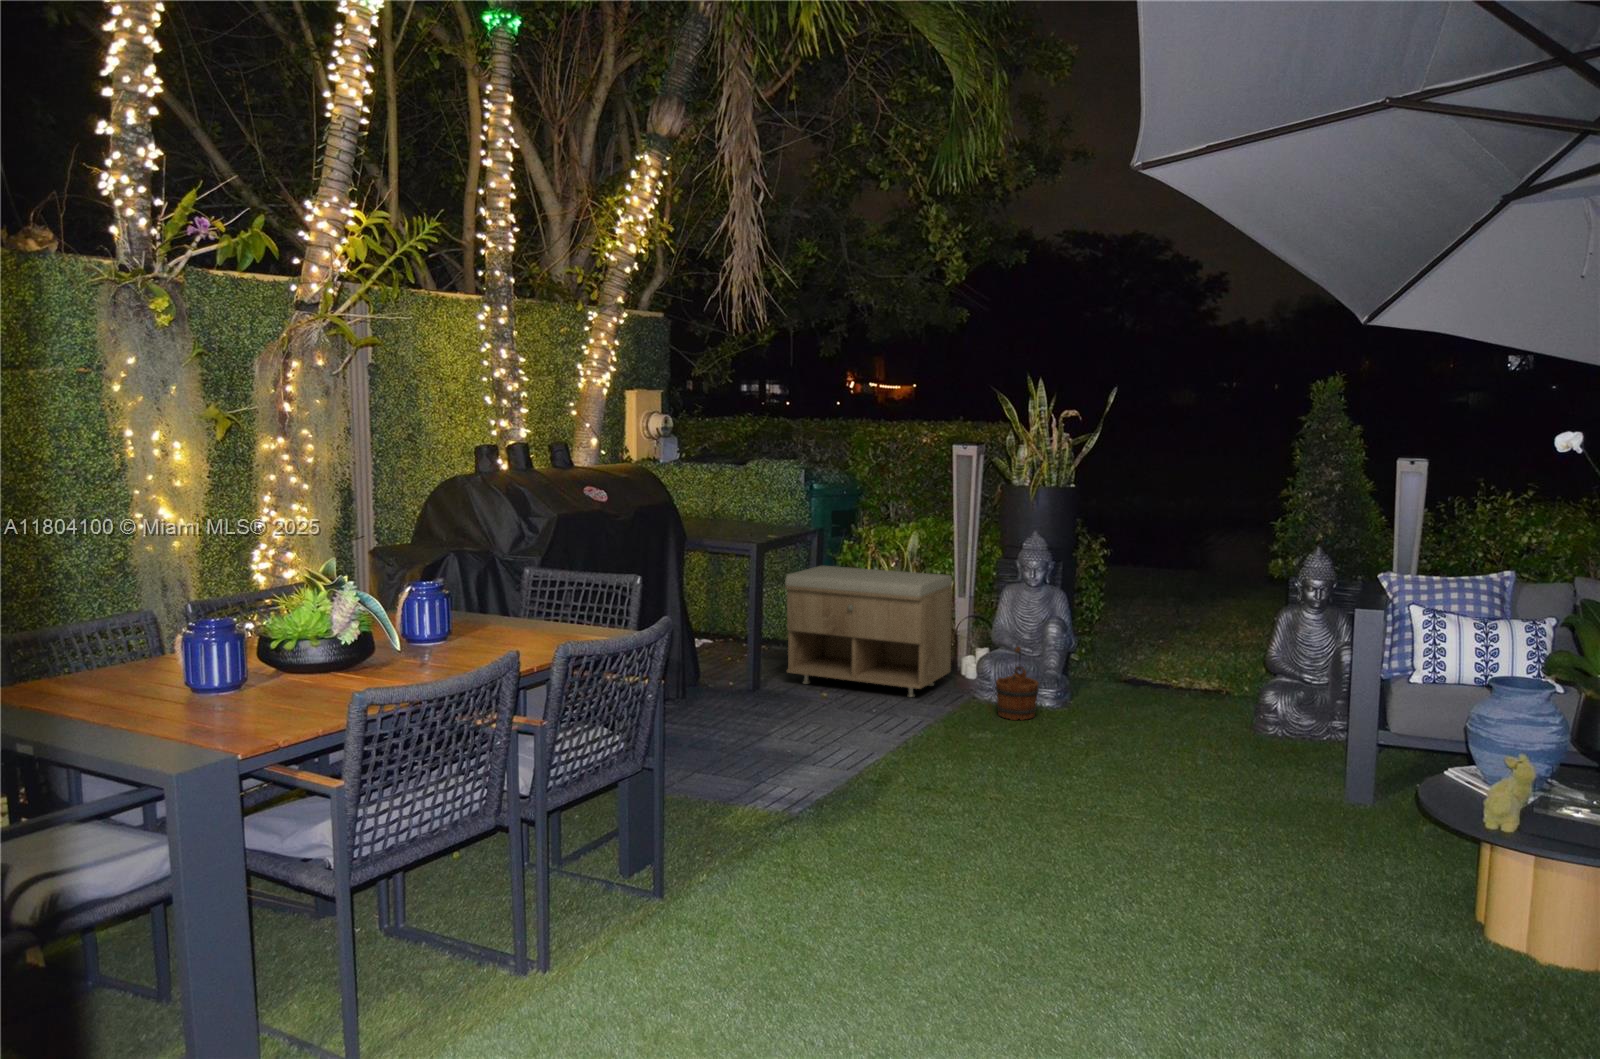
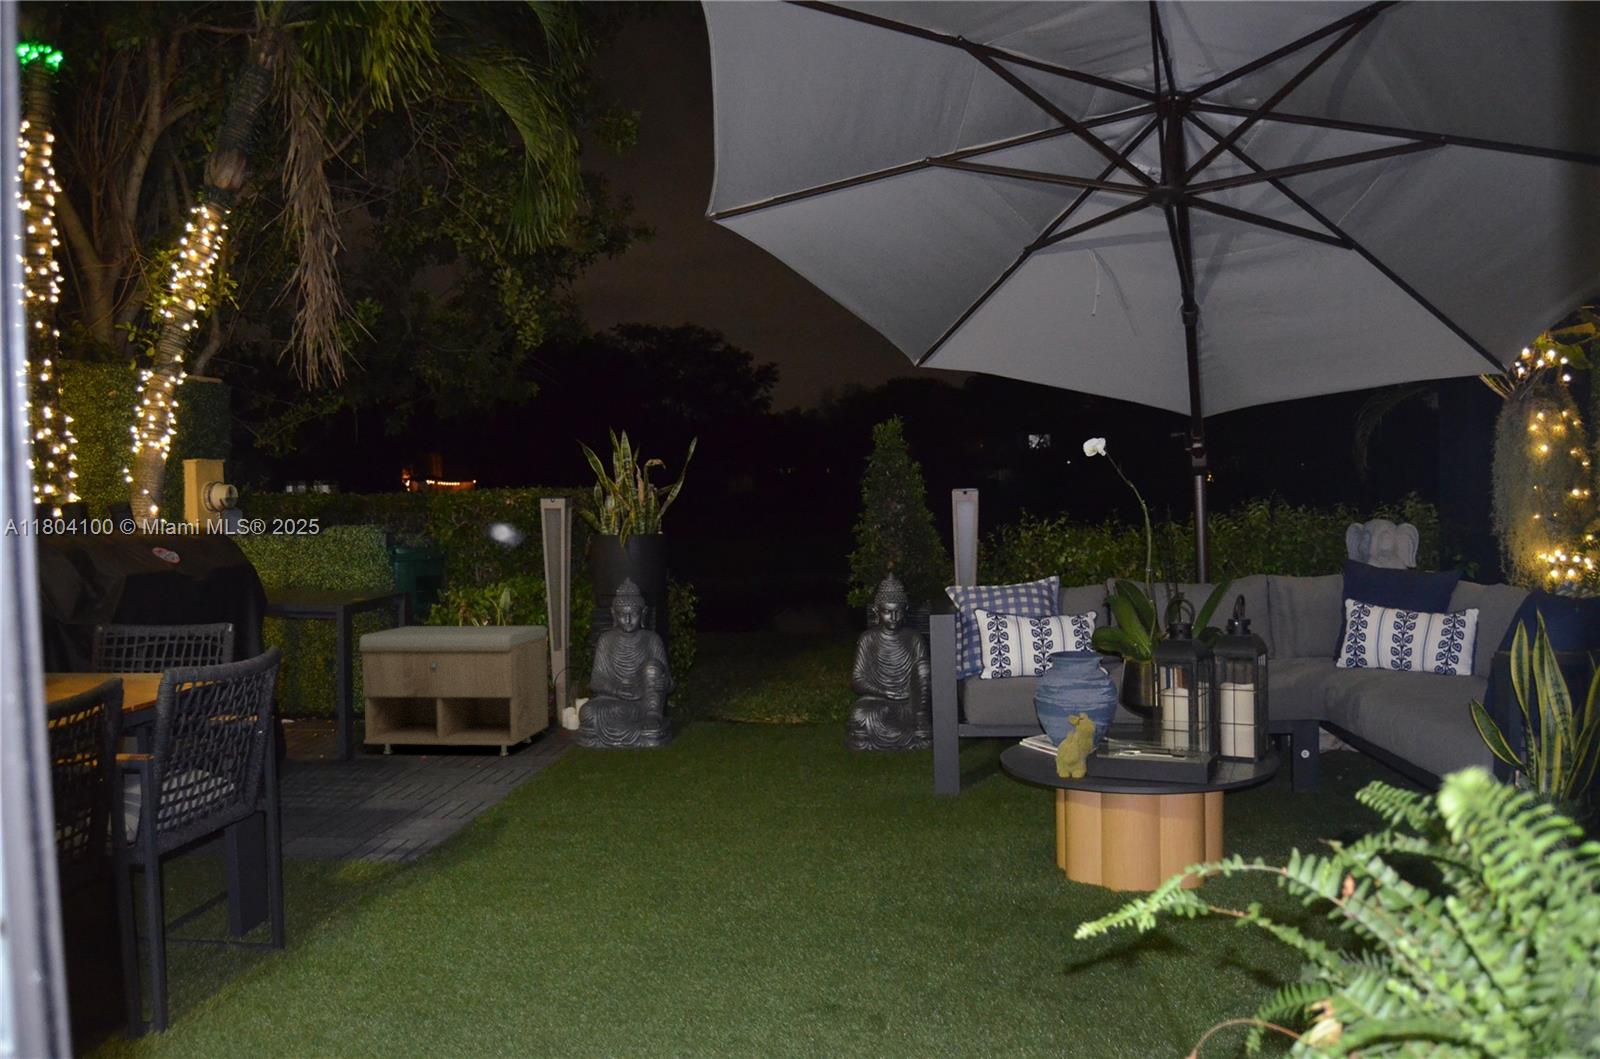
wooden bucket: present [996,646,1039,720] -> none [591,689,636,766]

